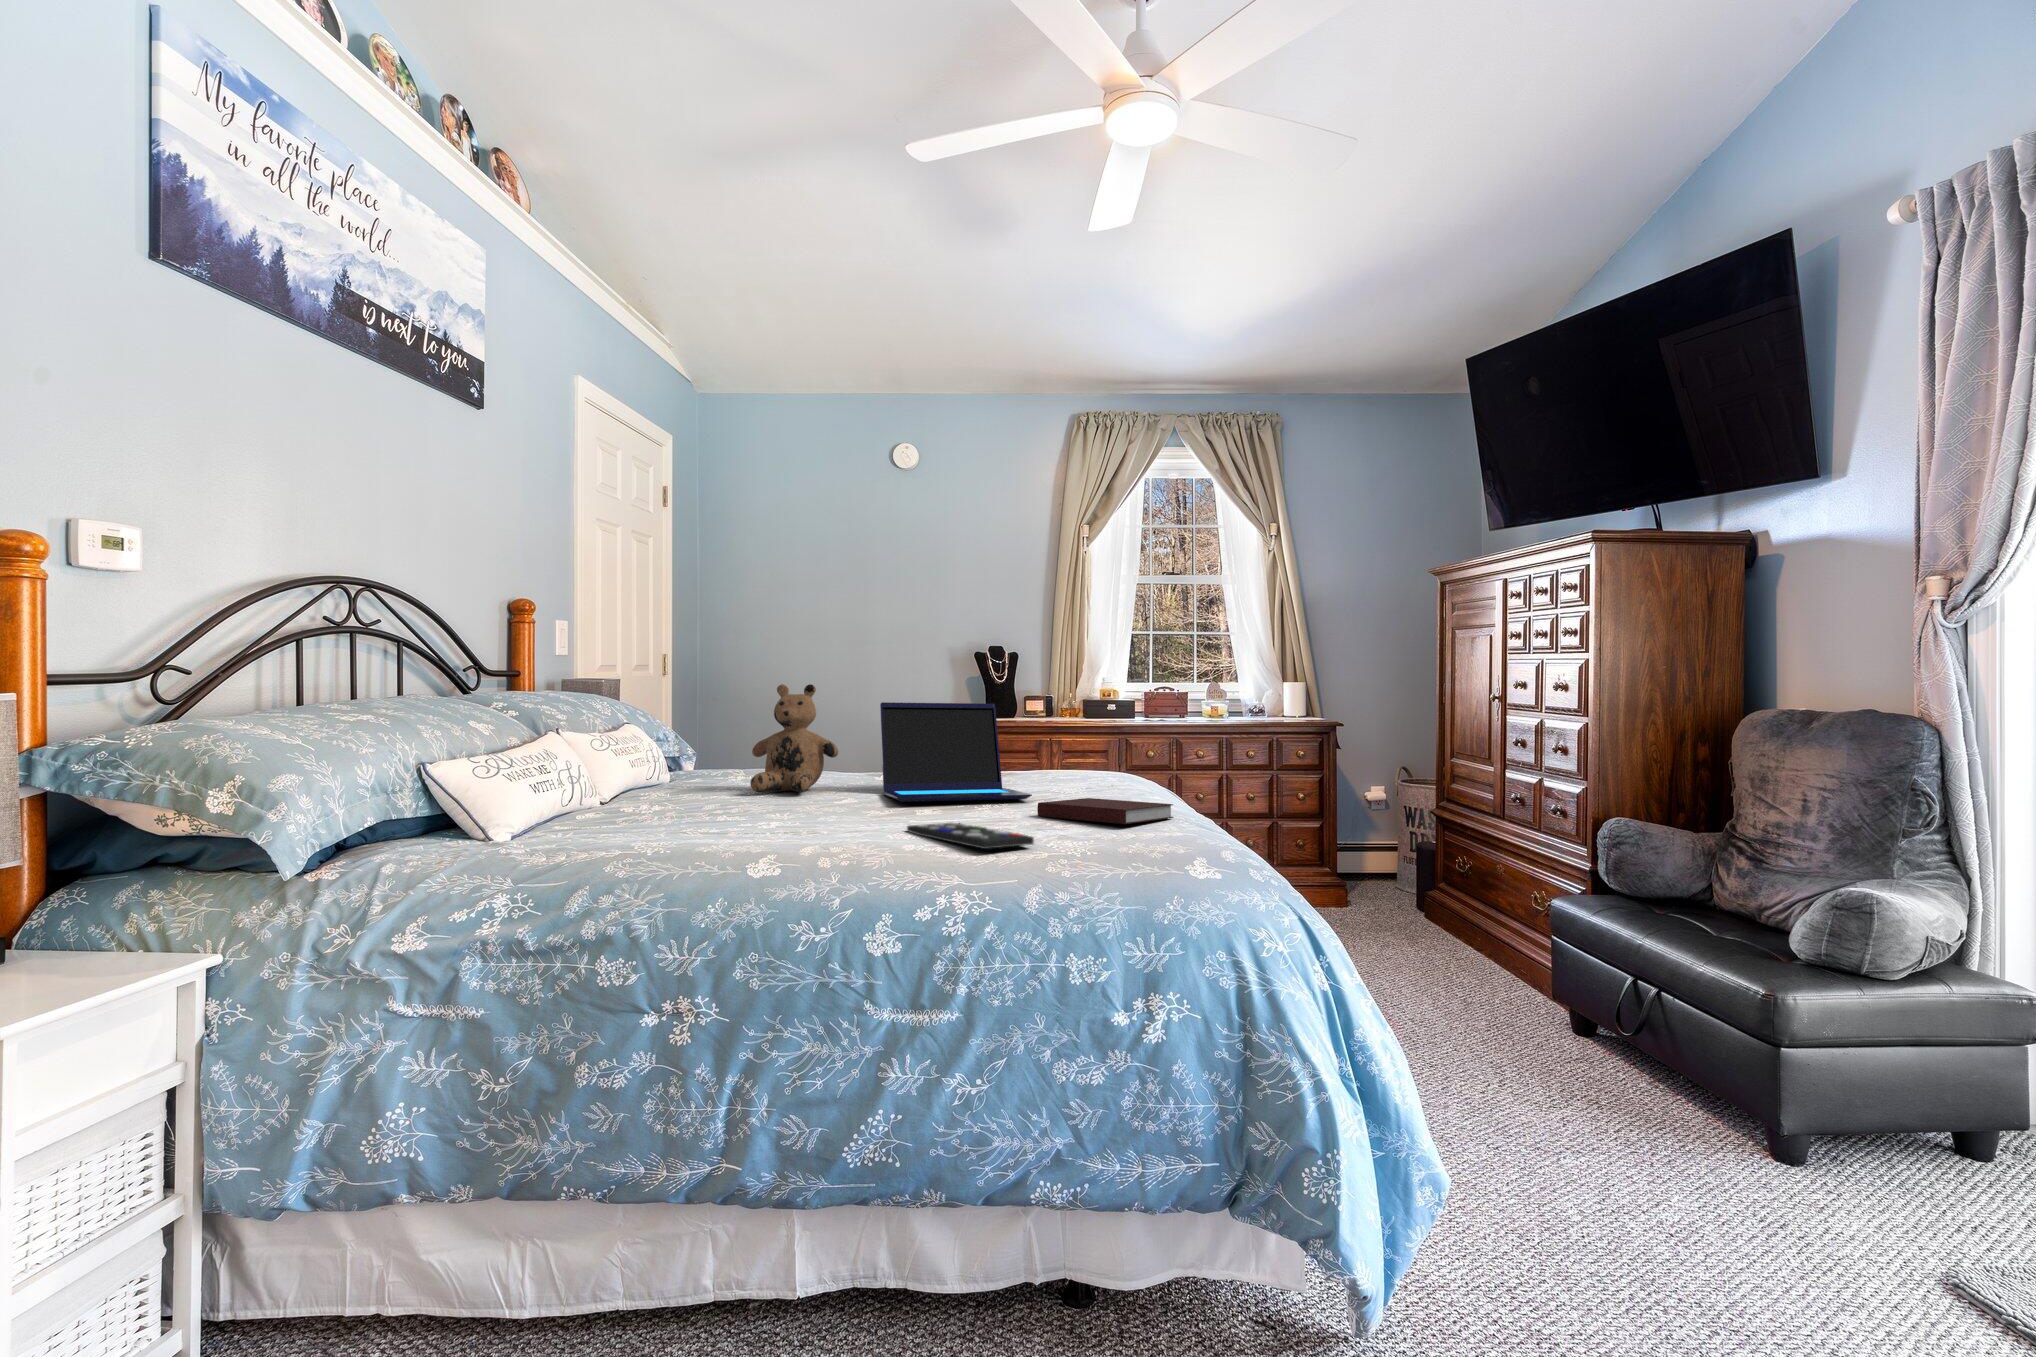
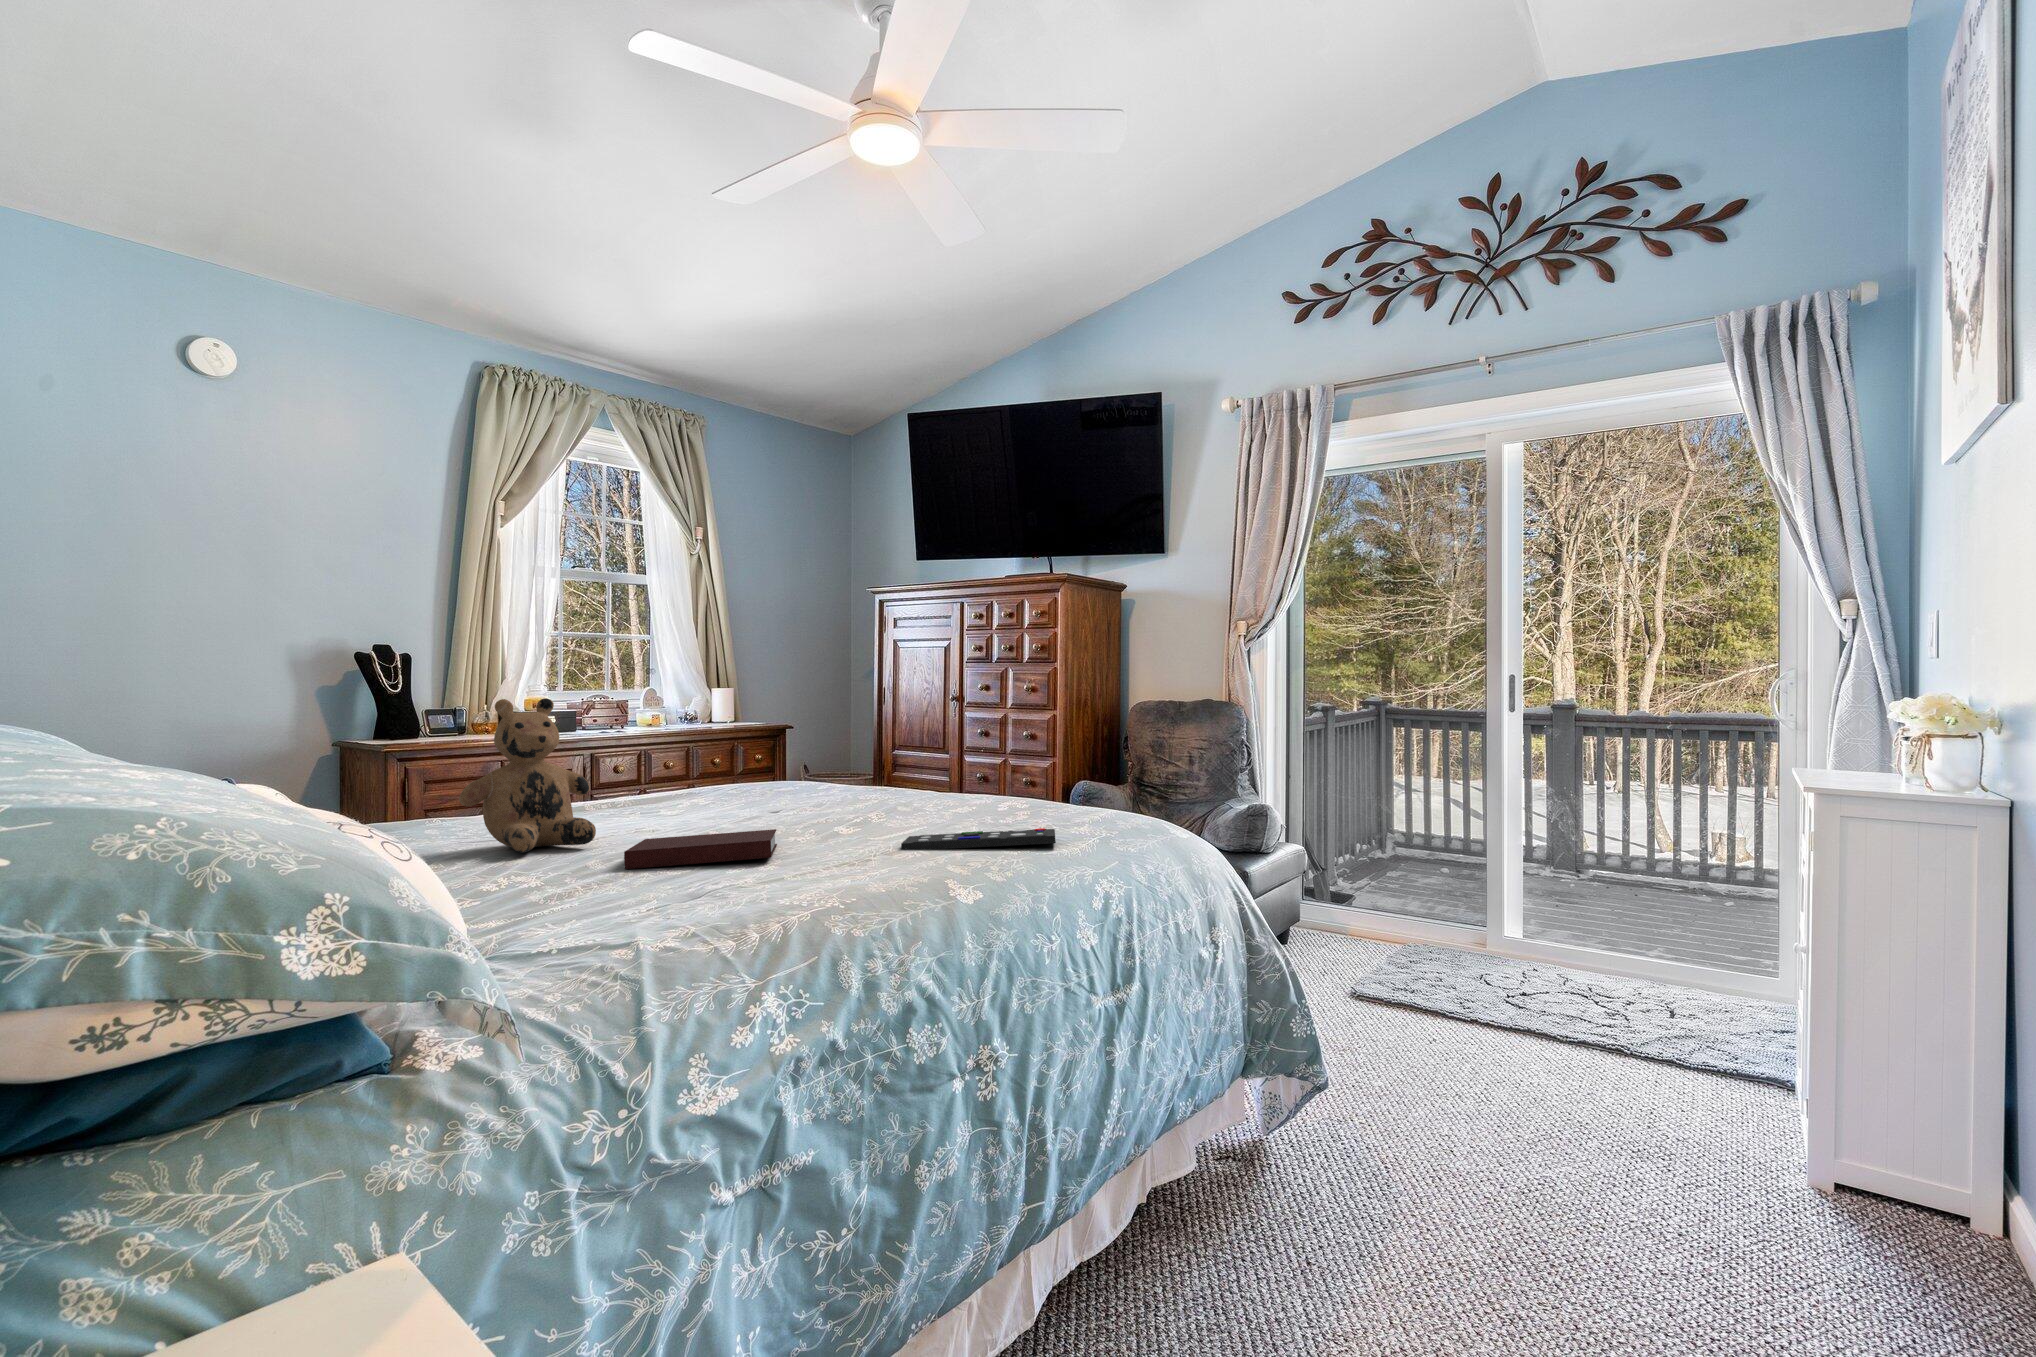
laptop: present [880,702,1032,802] -> none [634,717,851,833]
notebook: present [1037,798,1173,824] -> present [624,829,777,869]

